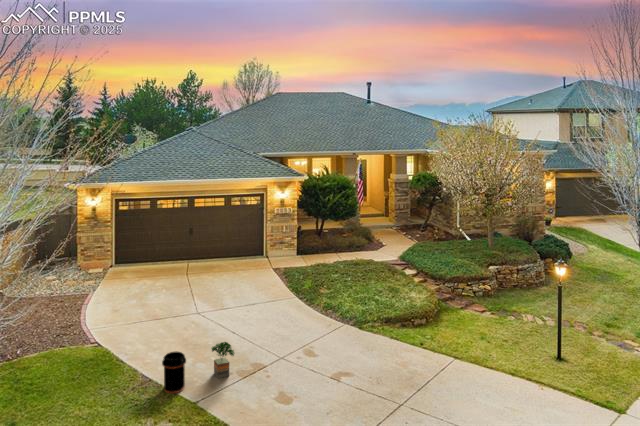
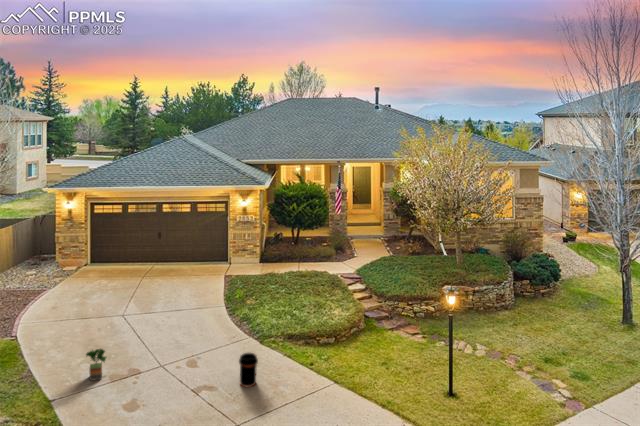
trash can: present [162,351,186,393] -> present [239,353,258,387]

